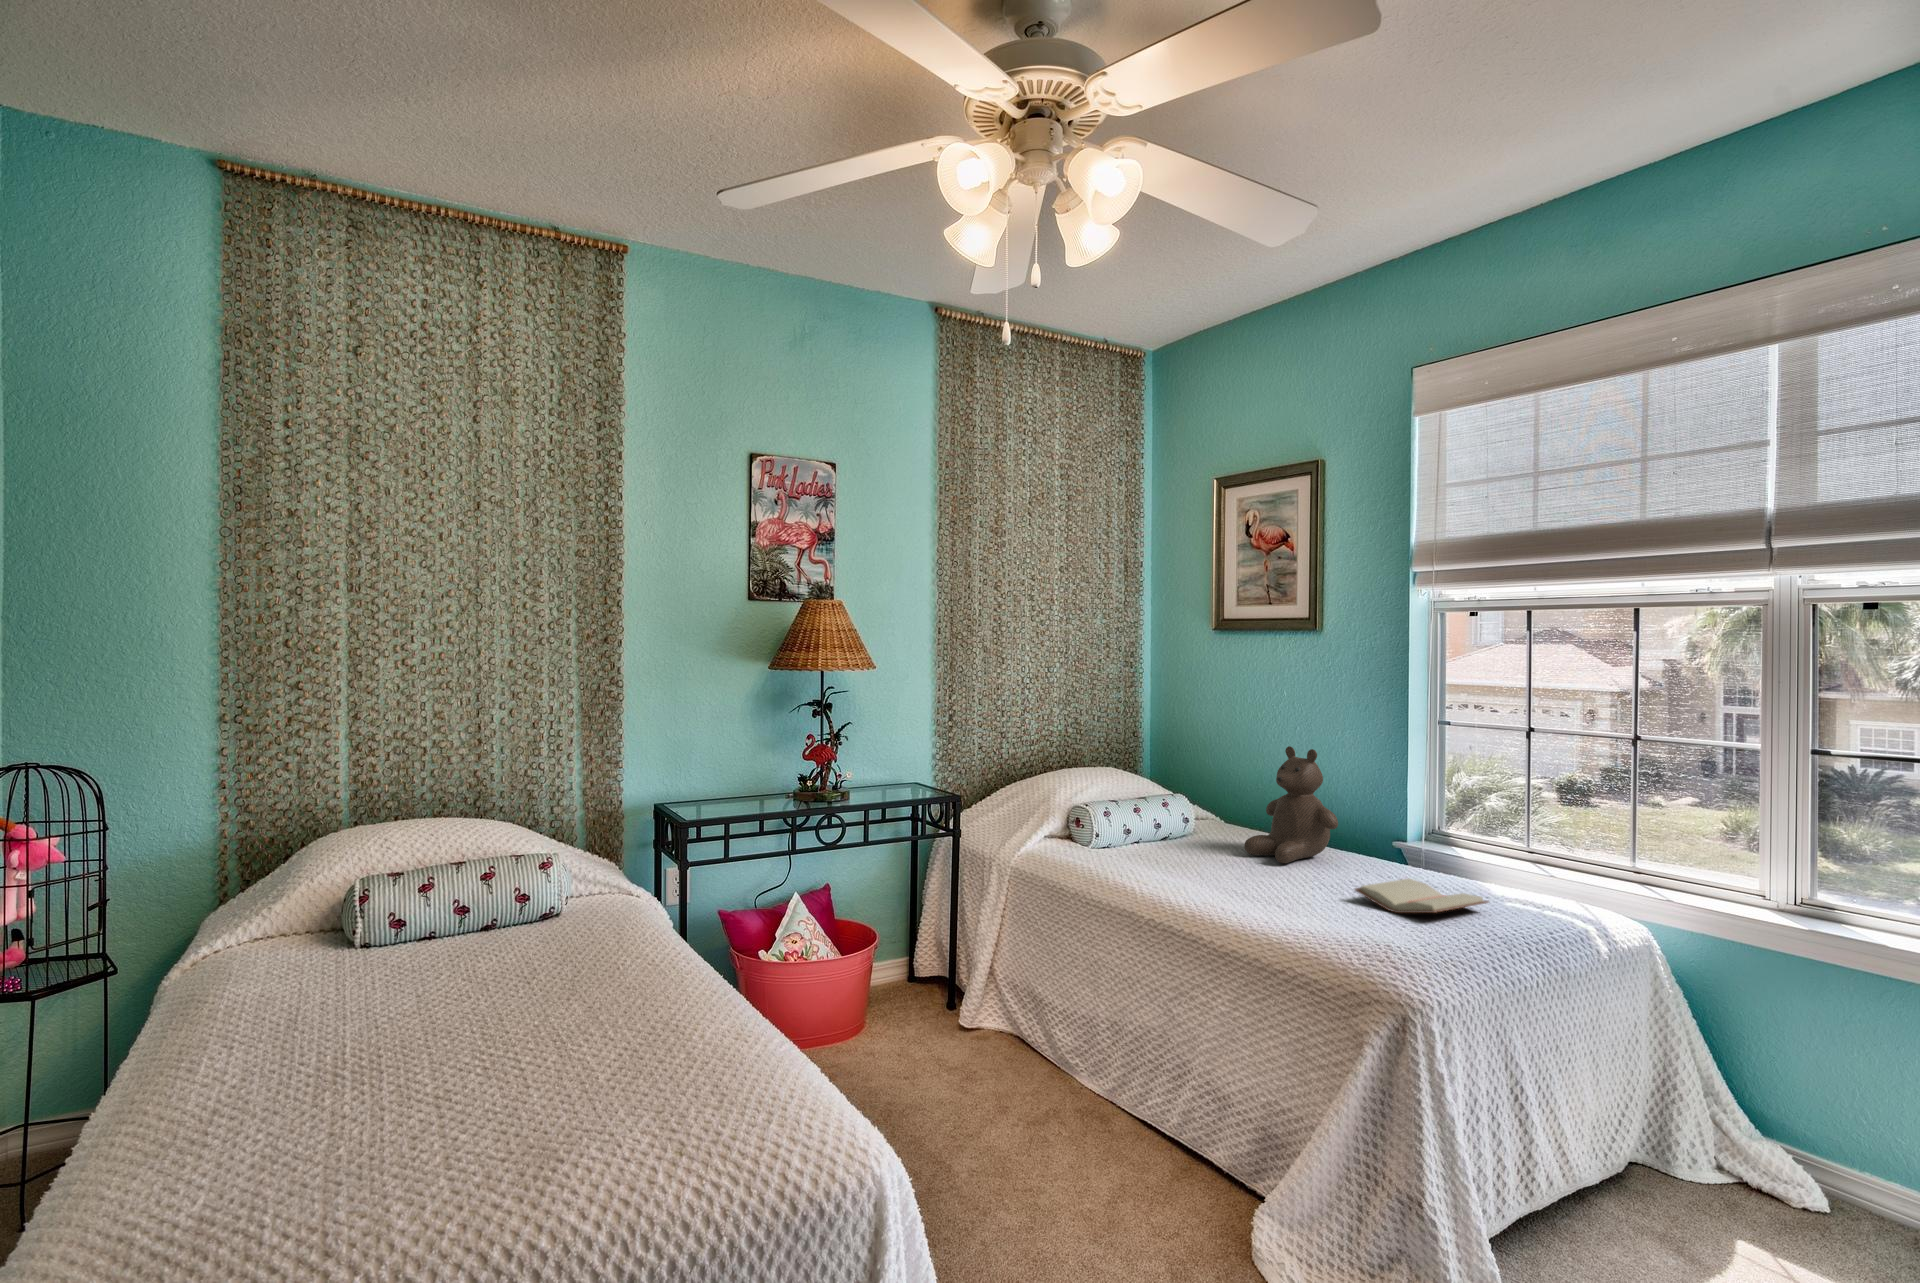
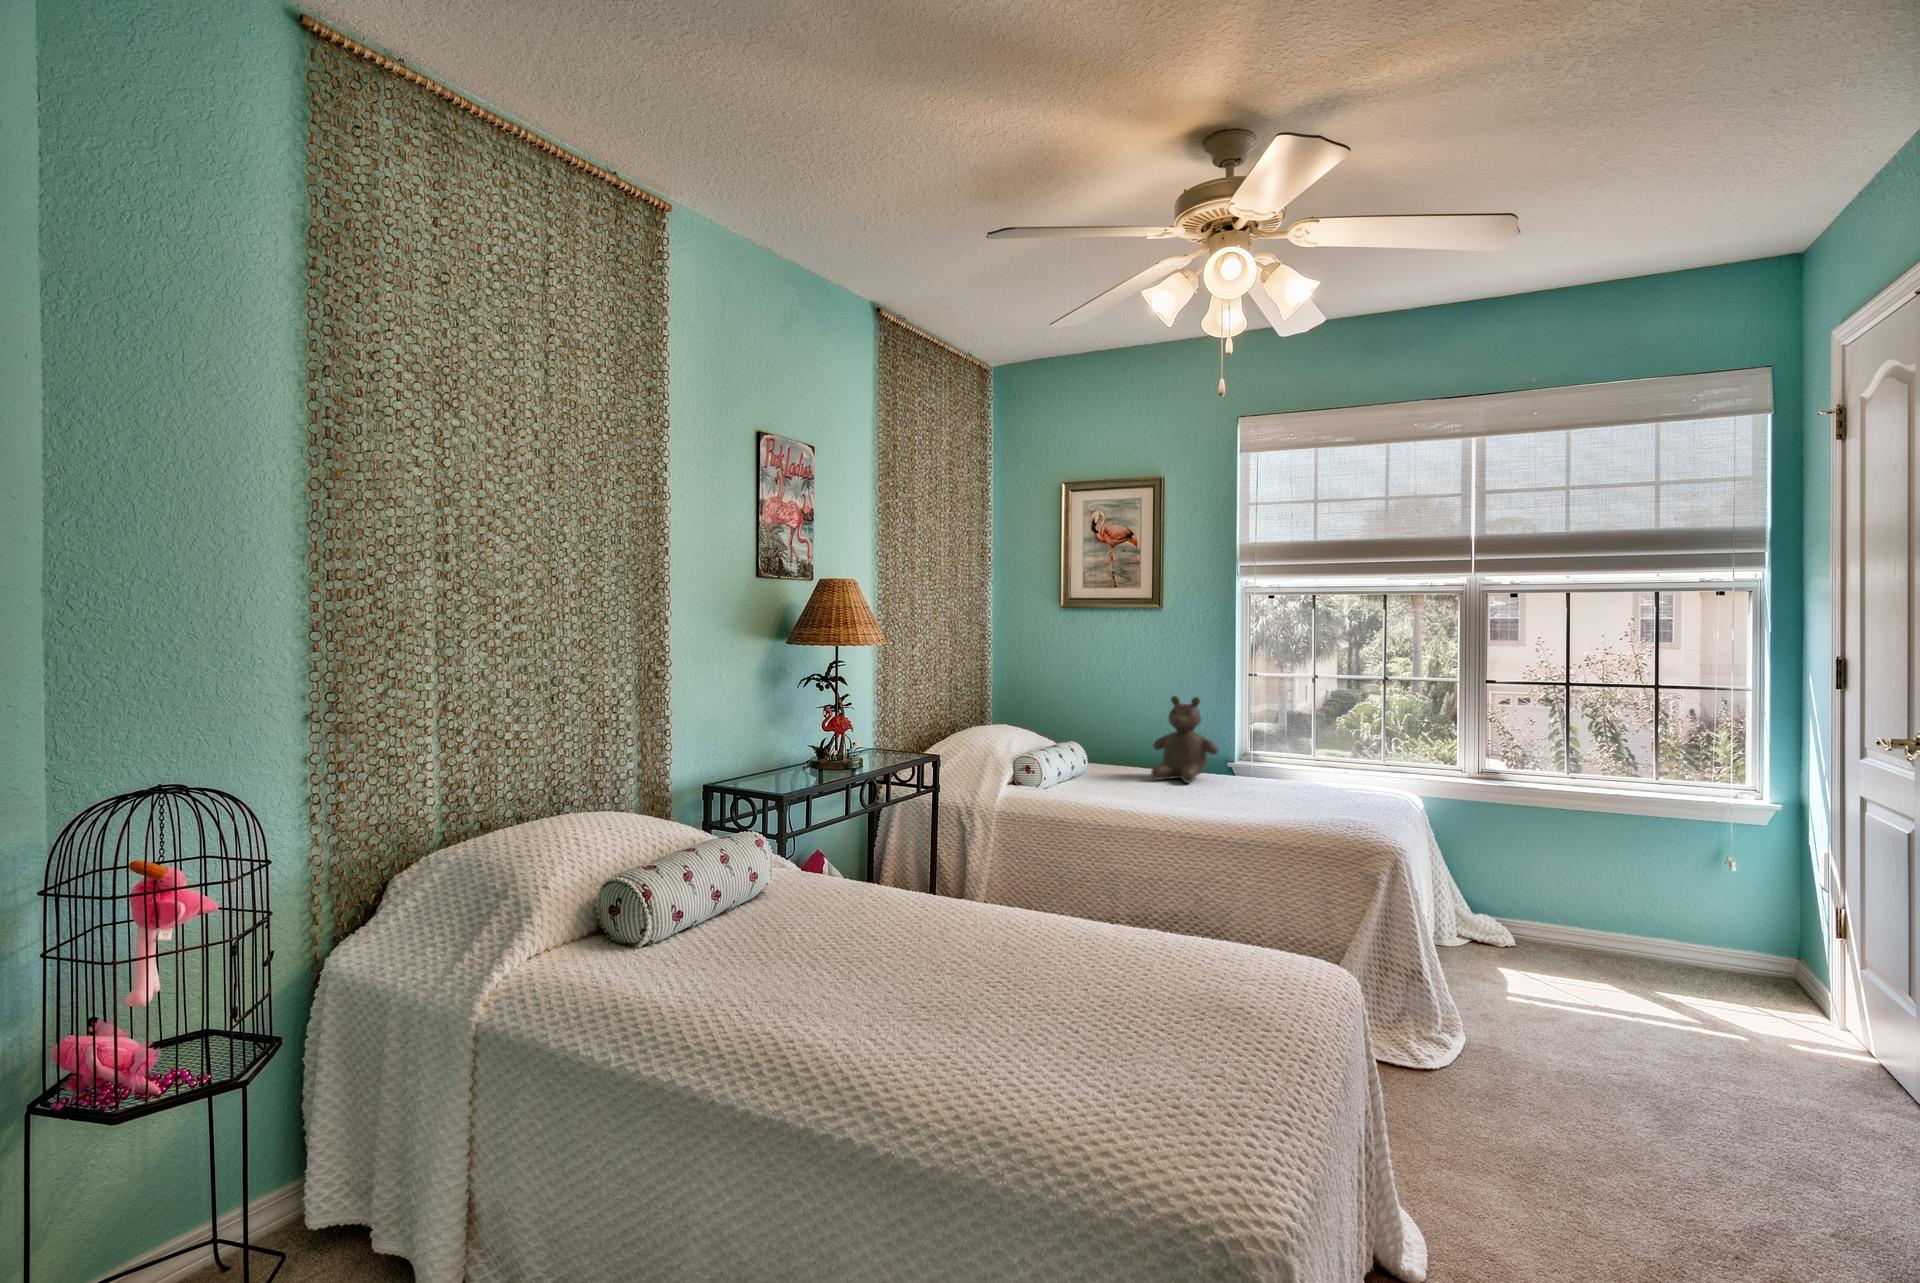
paperback book: present [1355,878,1488,913] -> none [1274,782,1353,803]

